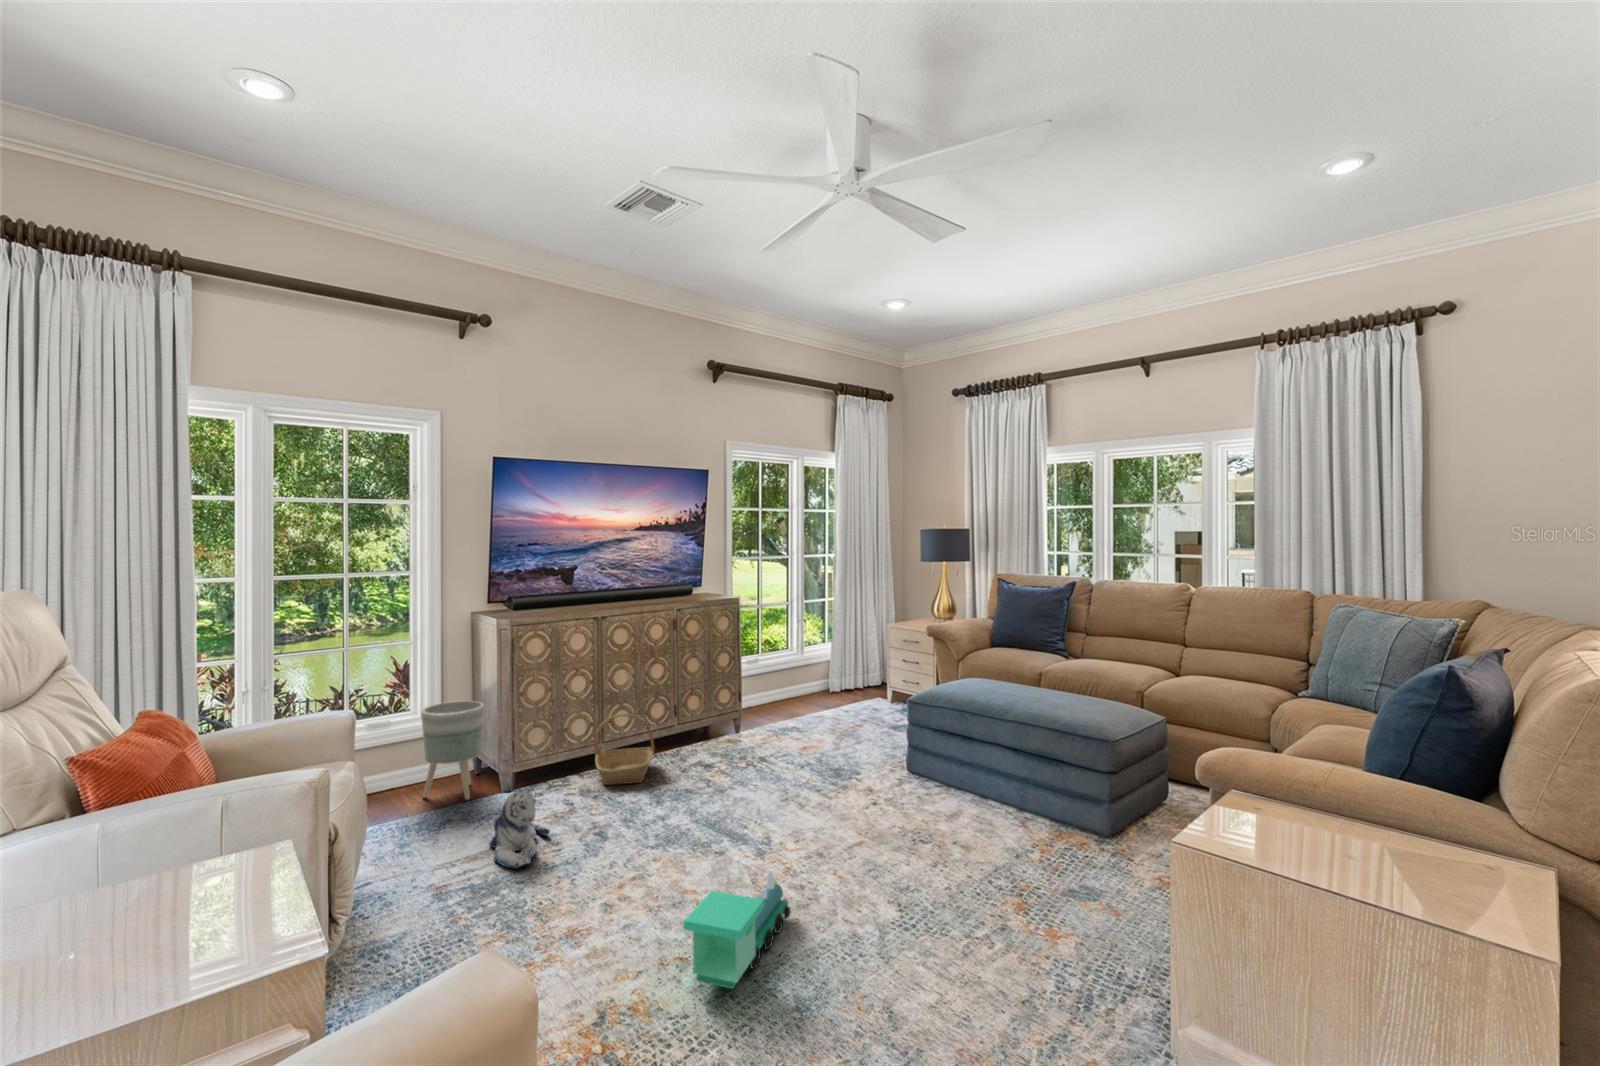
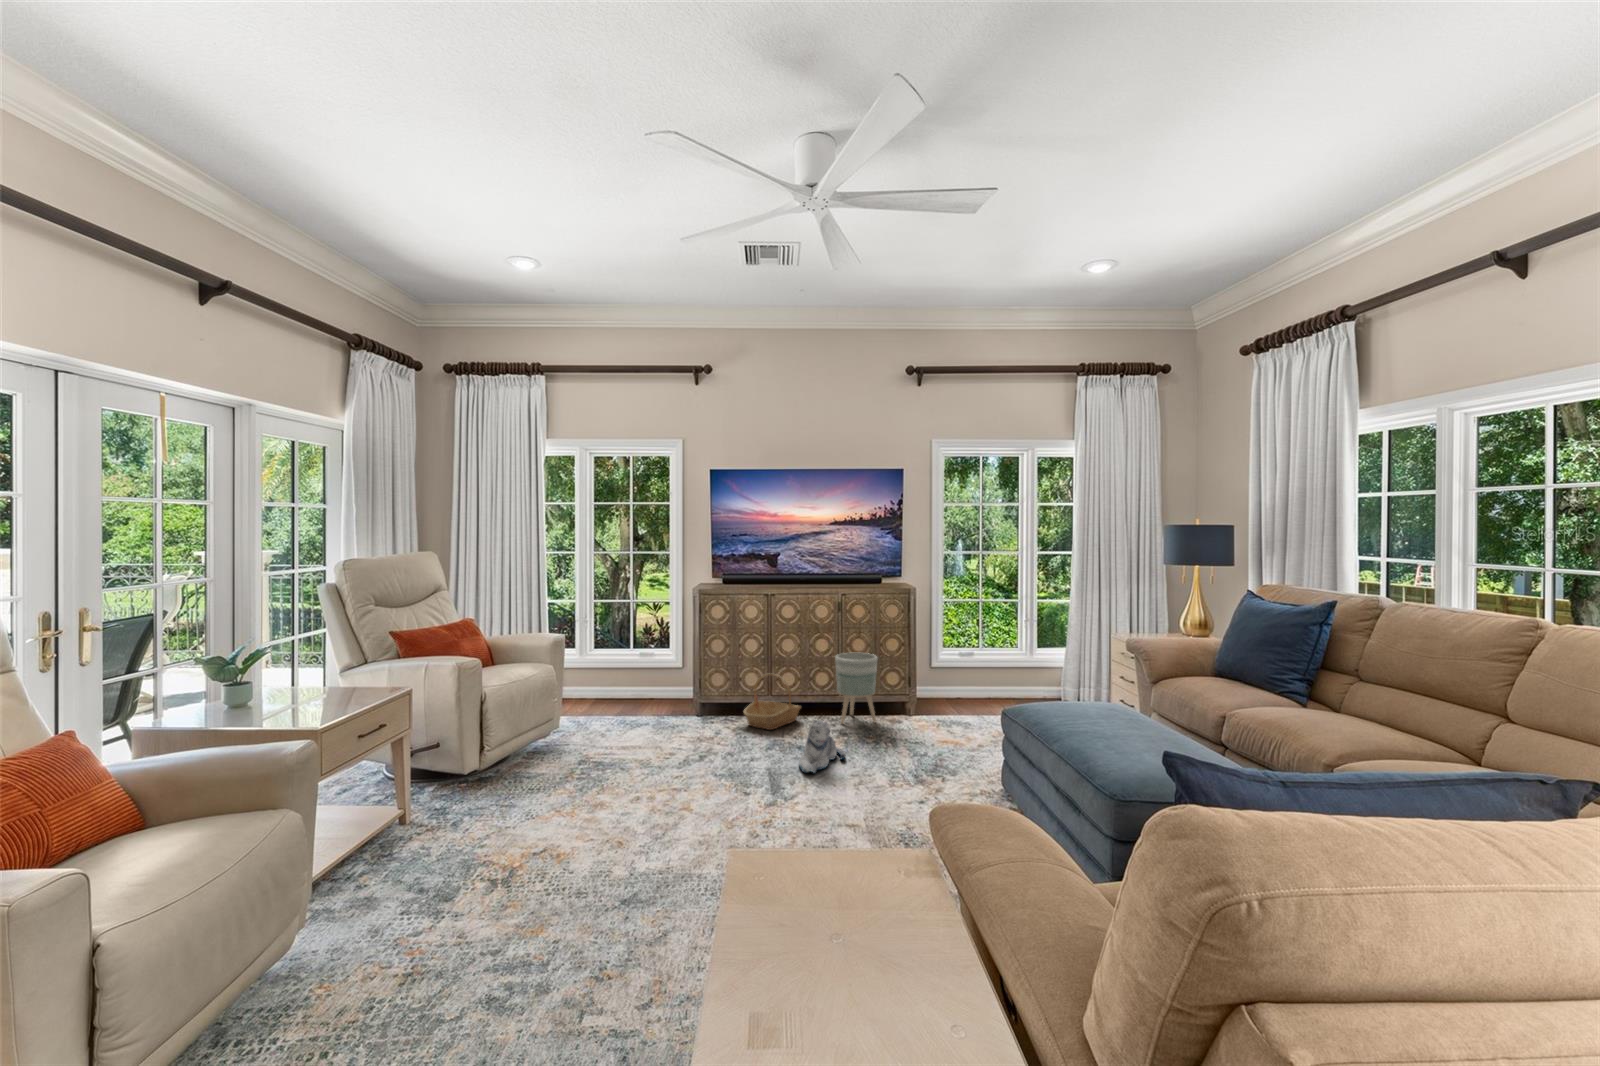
planter: present [421,701,484,800] -> present [835,653,878,724]
plush toy: present [489,792,550,869] -> present [799,720,845,773]
toy train: present [684,871,790,989] -> none [563,786,689,849]

